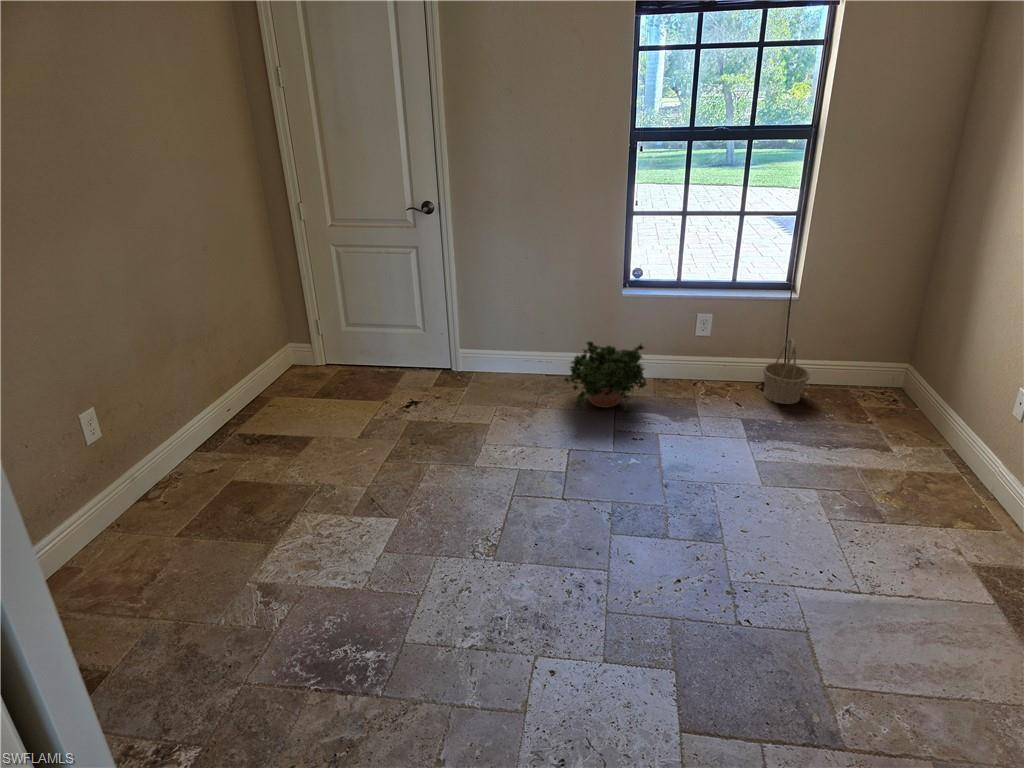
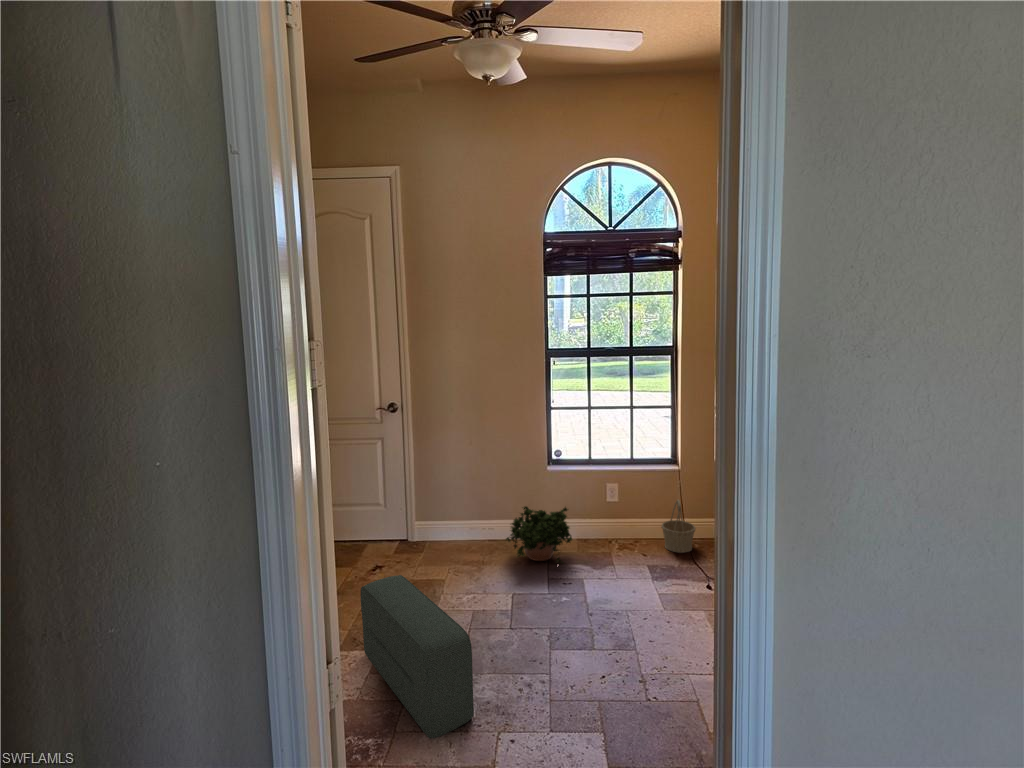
pouf: none [373,438,506,655] -> present [361,575,474,738]

